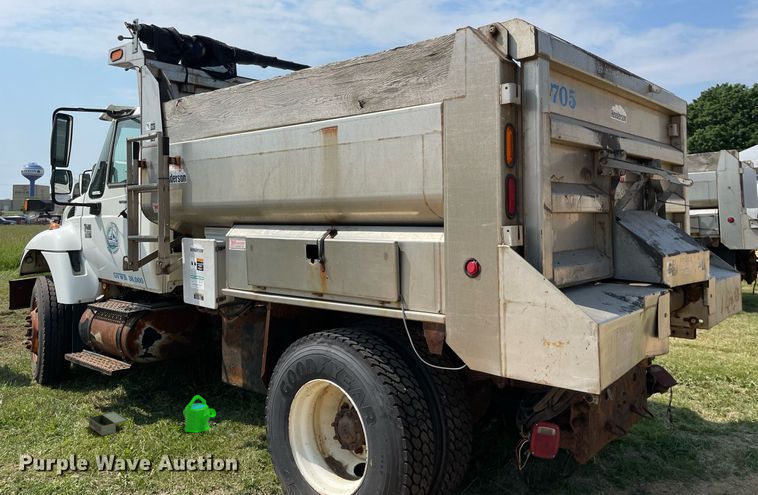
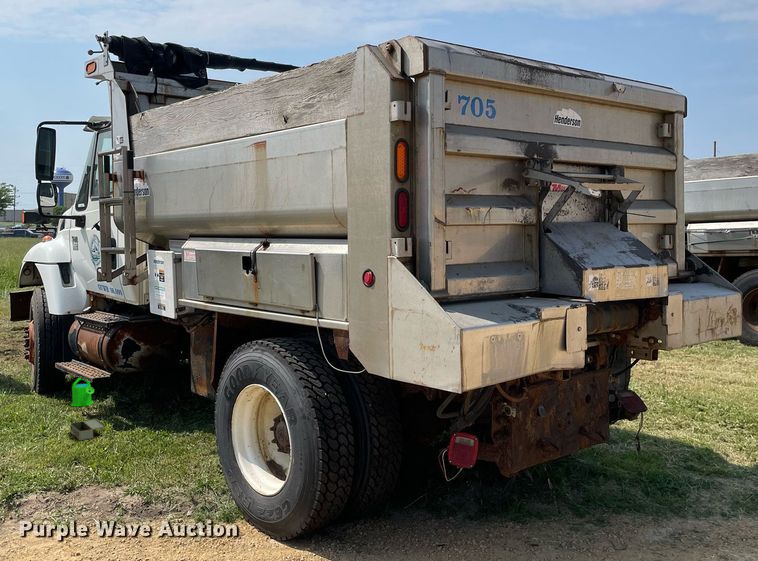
watering can: present [183,395,216,433] -> present [71,378,94,406]

